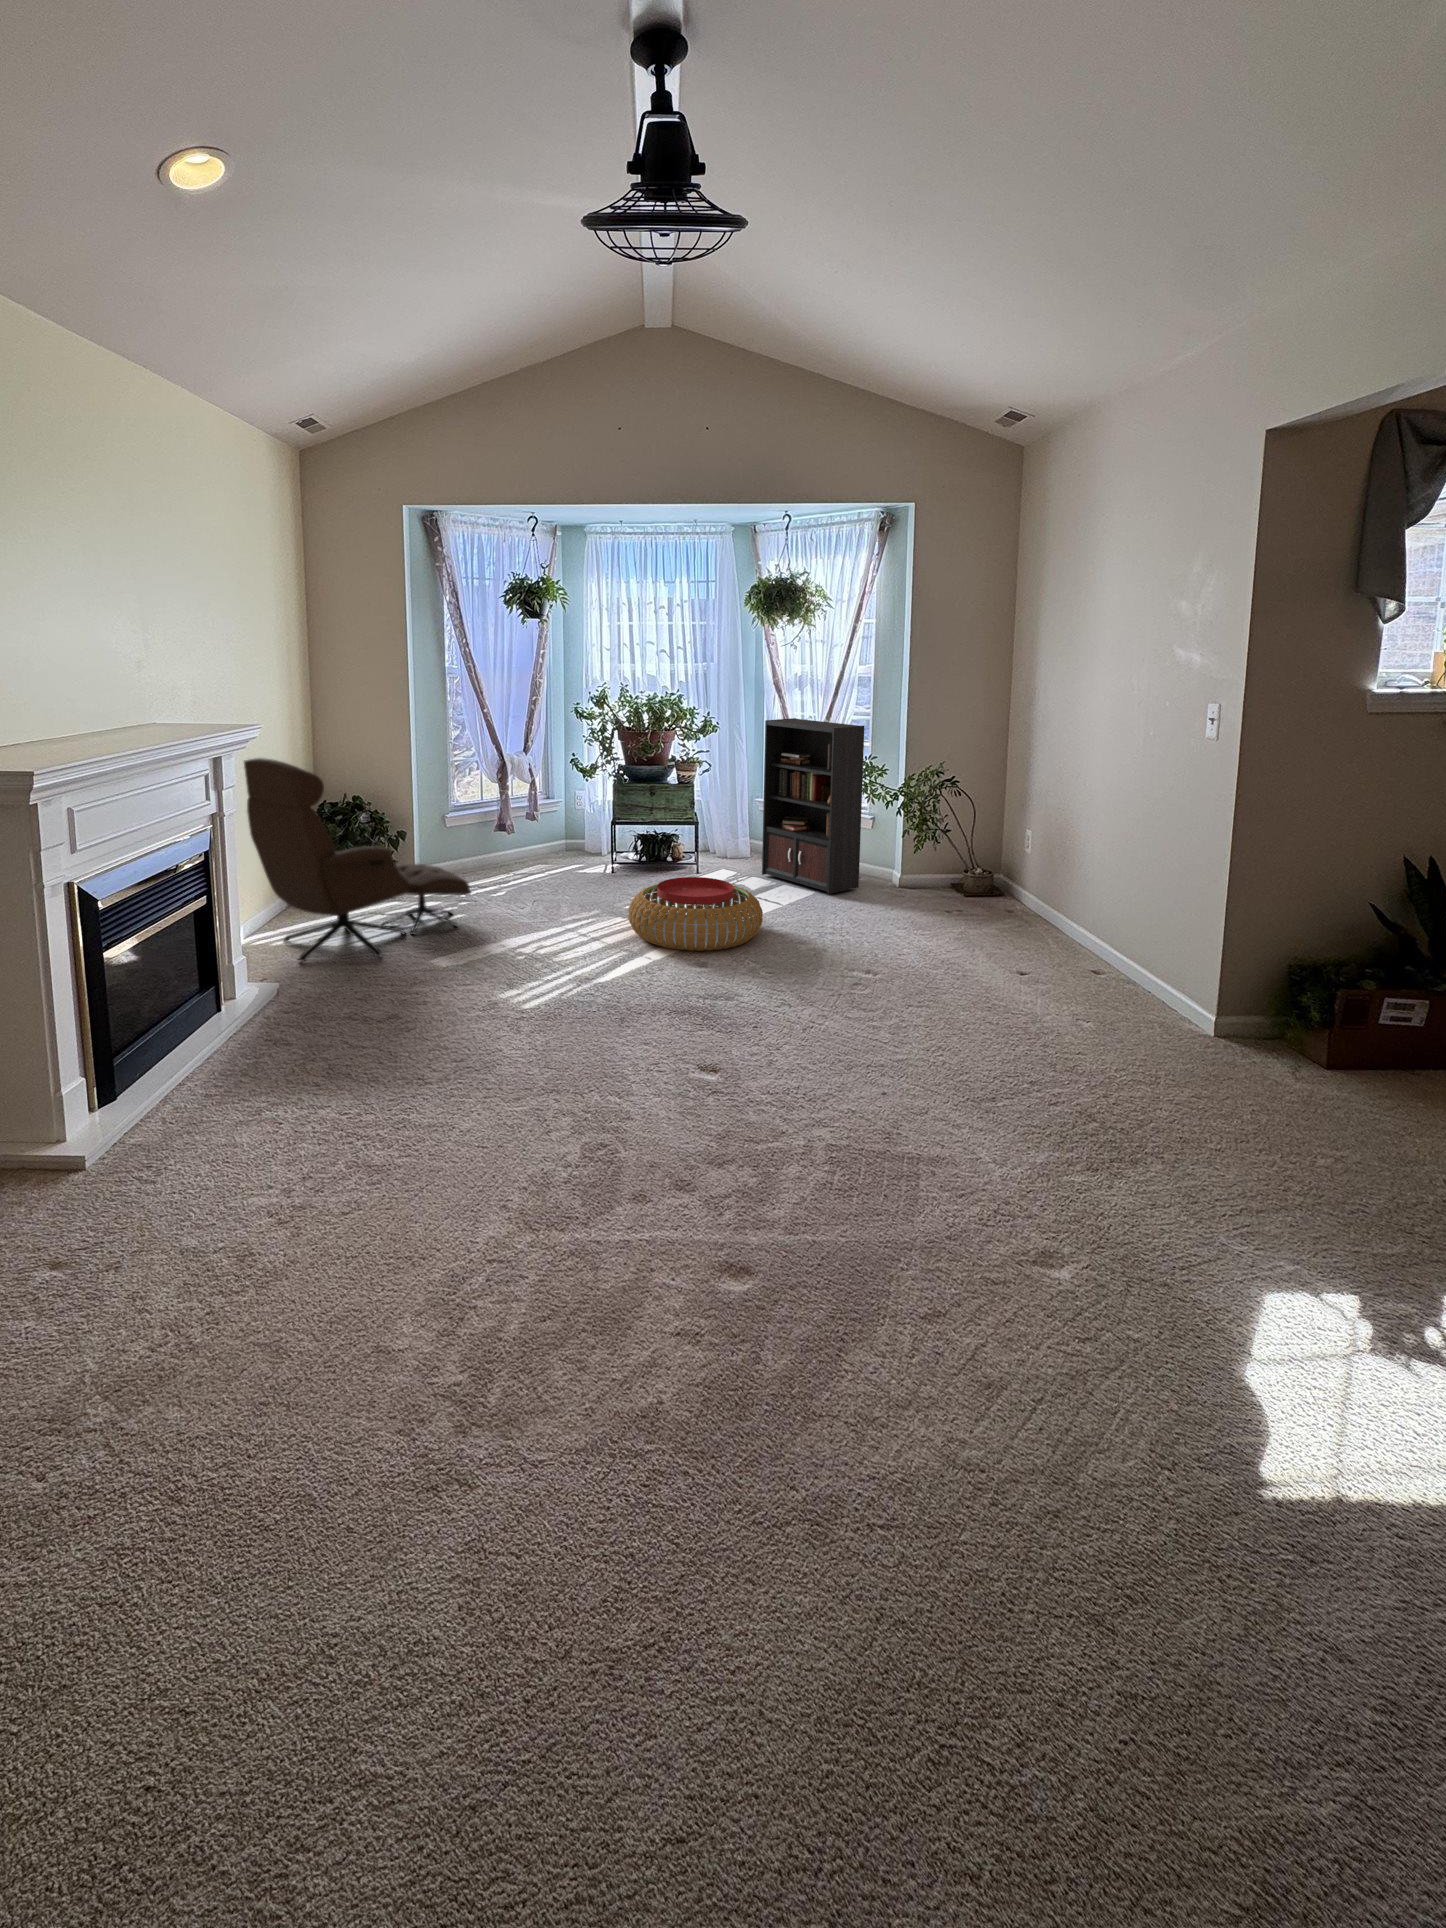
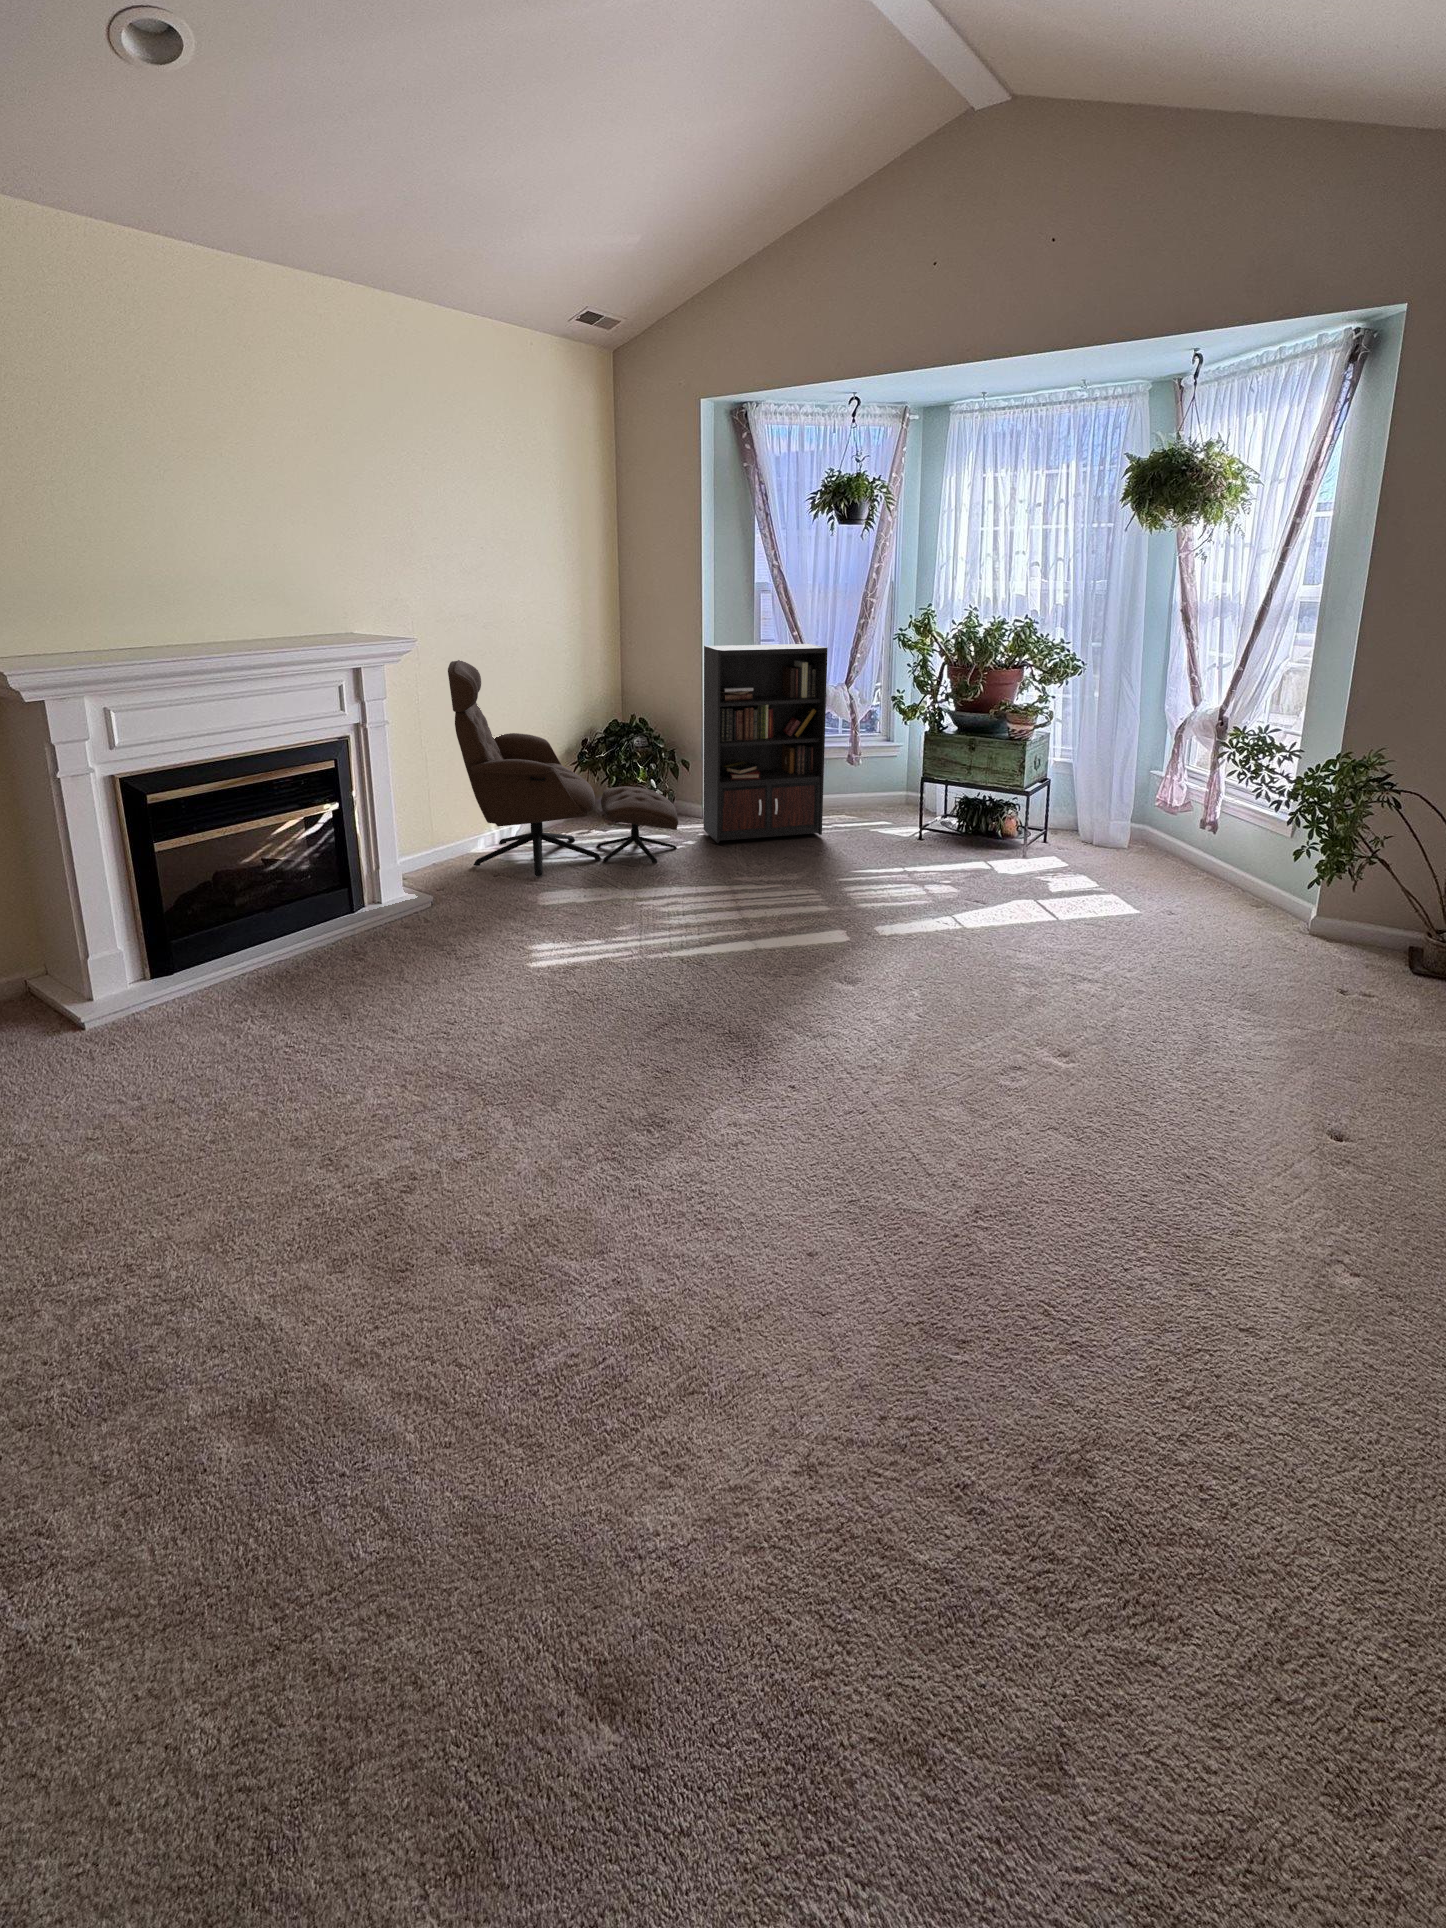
bookcase: present [762,718,903,894] -> present [704,643,828,843]
pouf: present [628,877,763,951] -> none [793,853,972,957]

